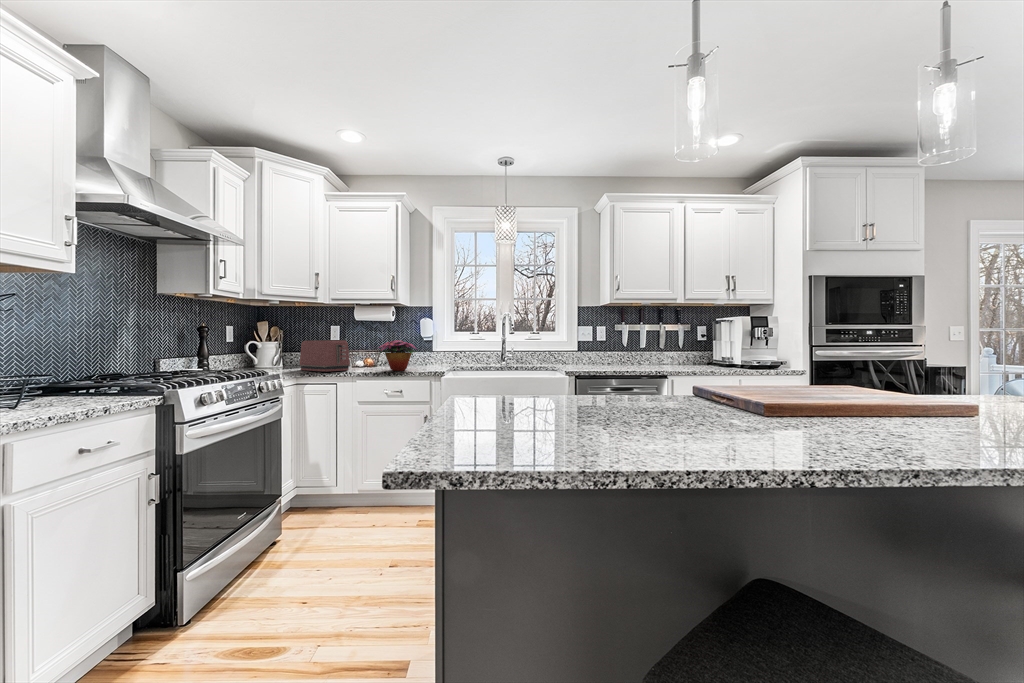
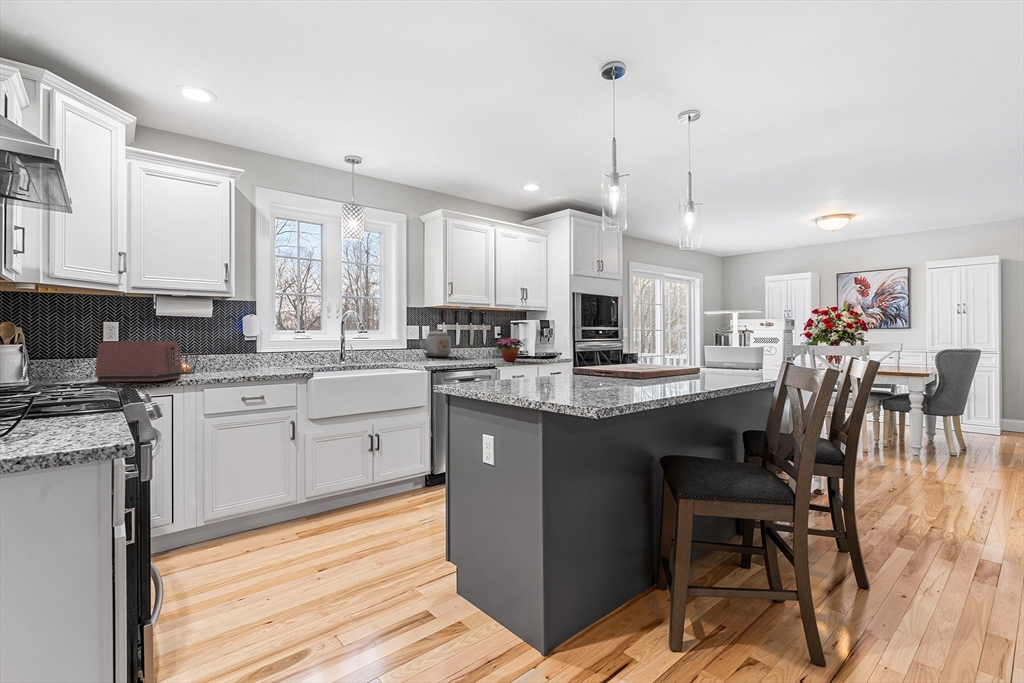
kettle: none [591,330,631,362] -> present [419,329,451,357]
flower arrangement: present [380,341,415,371] -> present [496,338,524,362]

